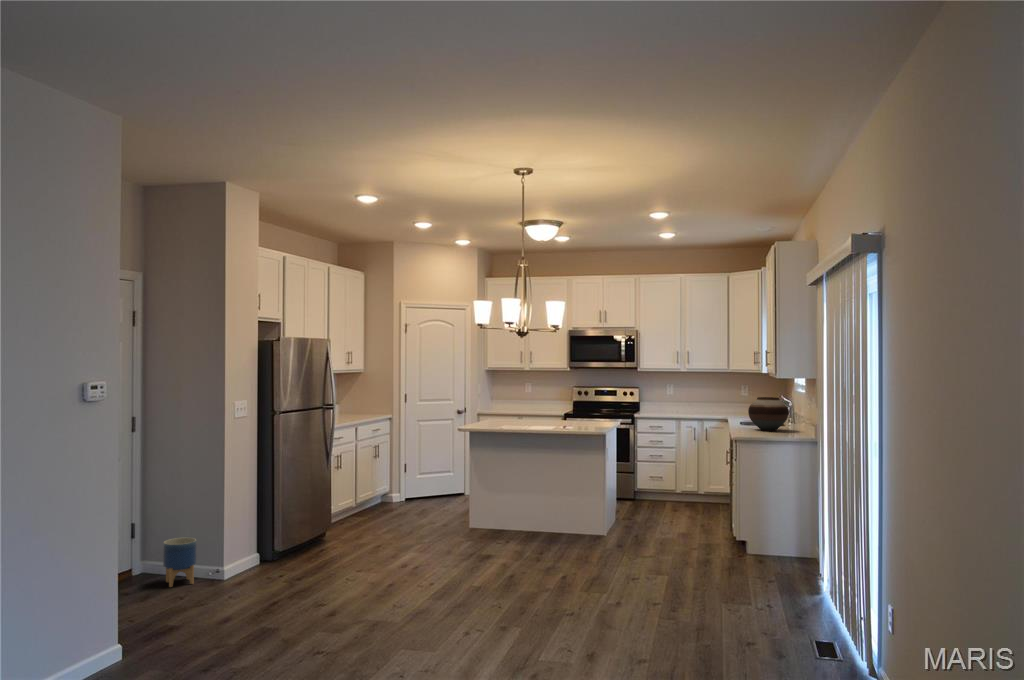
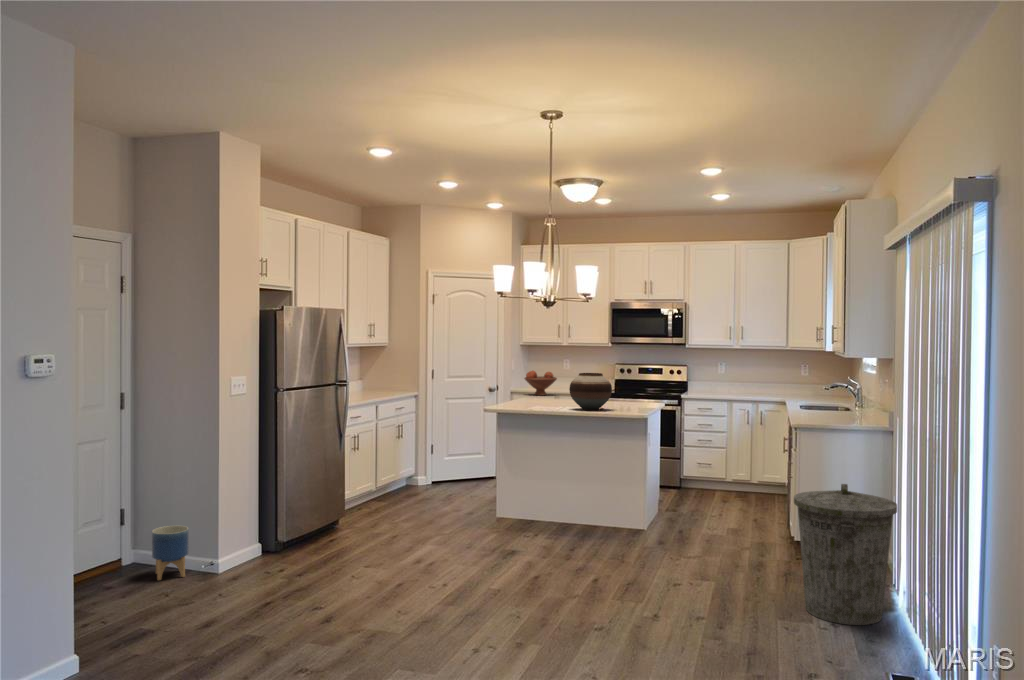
fruit bowl: none [491,394,521,417] -> present [524,371,557,396]
vase: present [748,397,788,431] -> present [569,373,612,410]
trash can: none [734,486,819,605] -> present [794,484,897,625]

